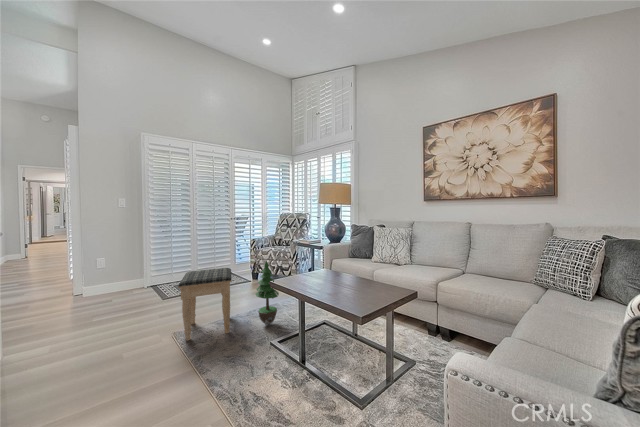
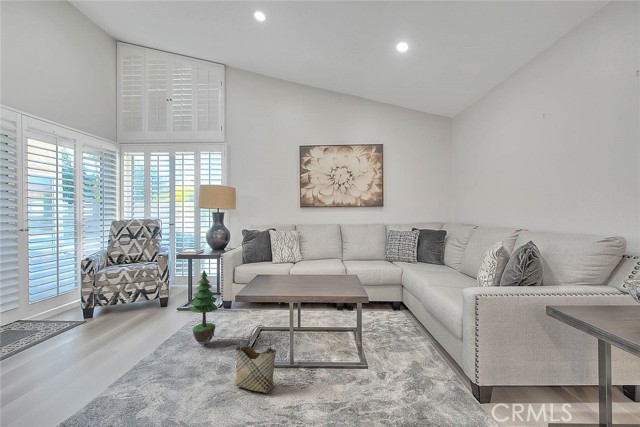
footstool: present [178,268,232,341] -> none [74,289,175,395]
woven basket: none [219,326,246,397] -> present [235,325,276,393]

